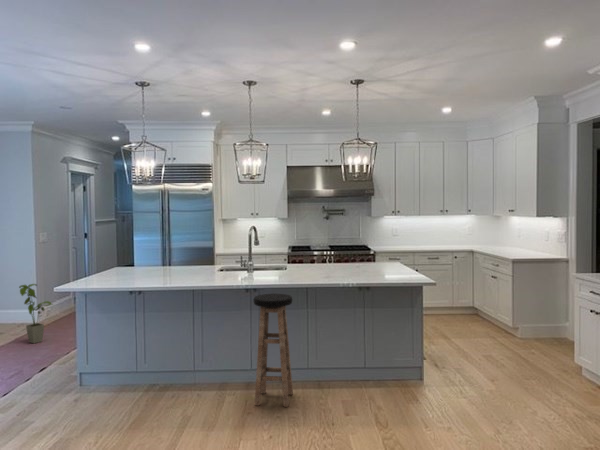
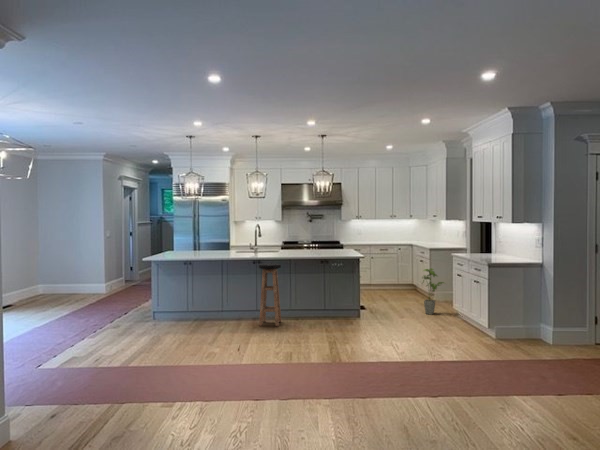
house plant: present [19,284,52,343] -> present [423,268,444,314]

